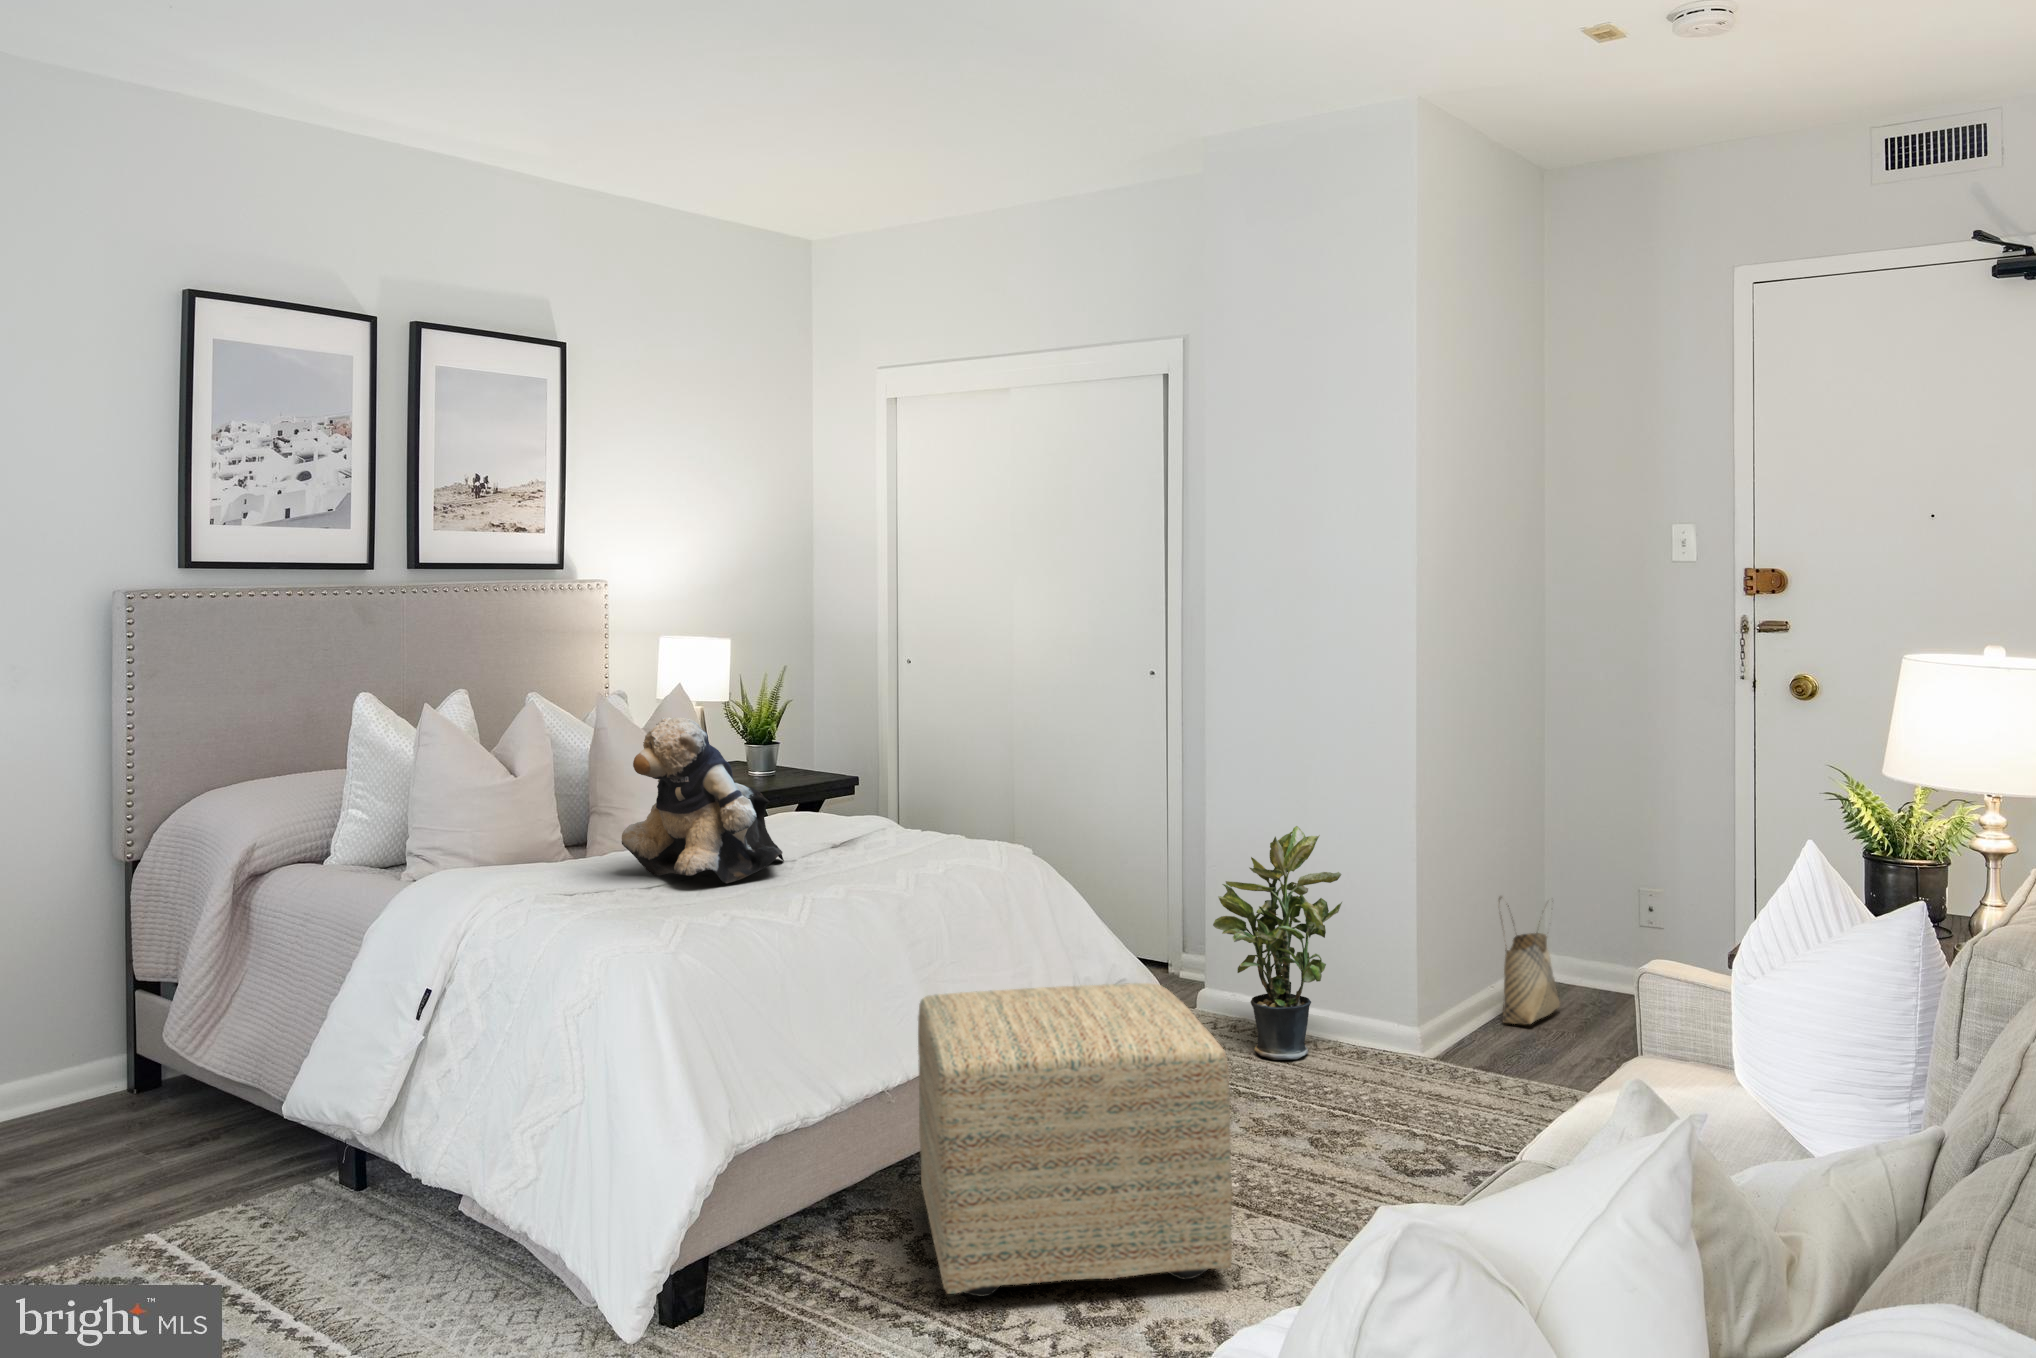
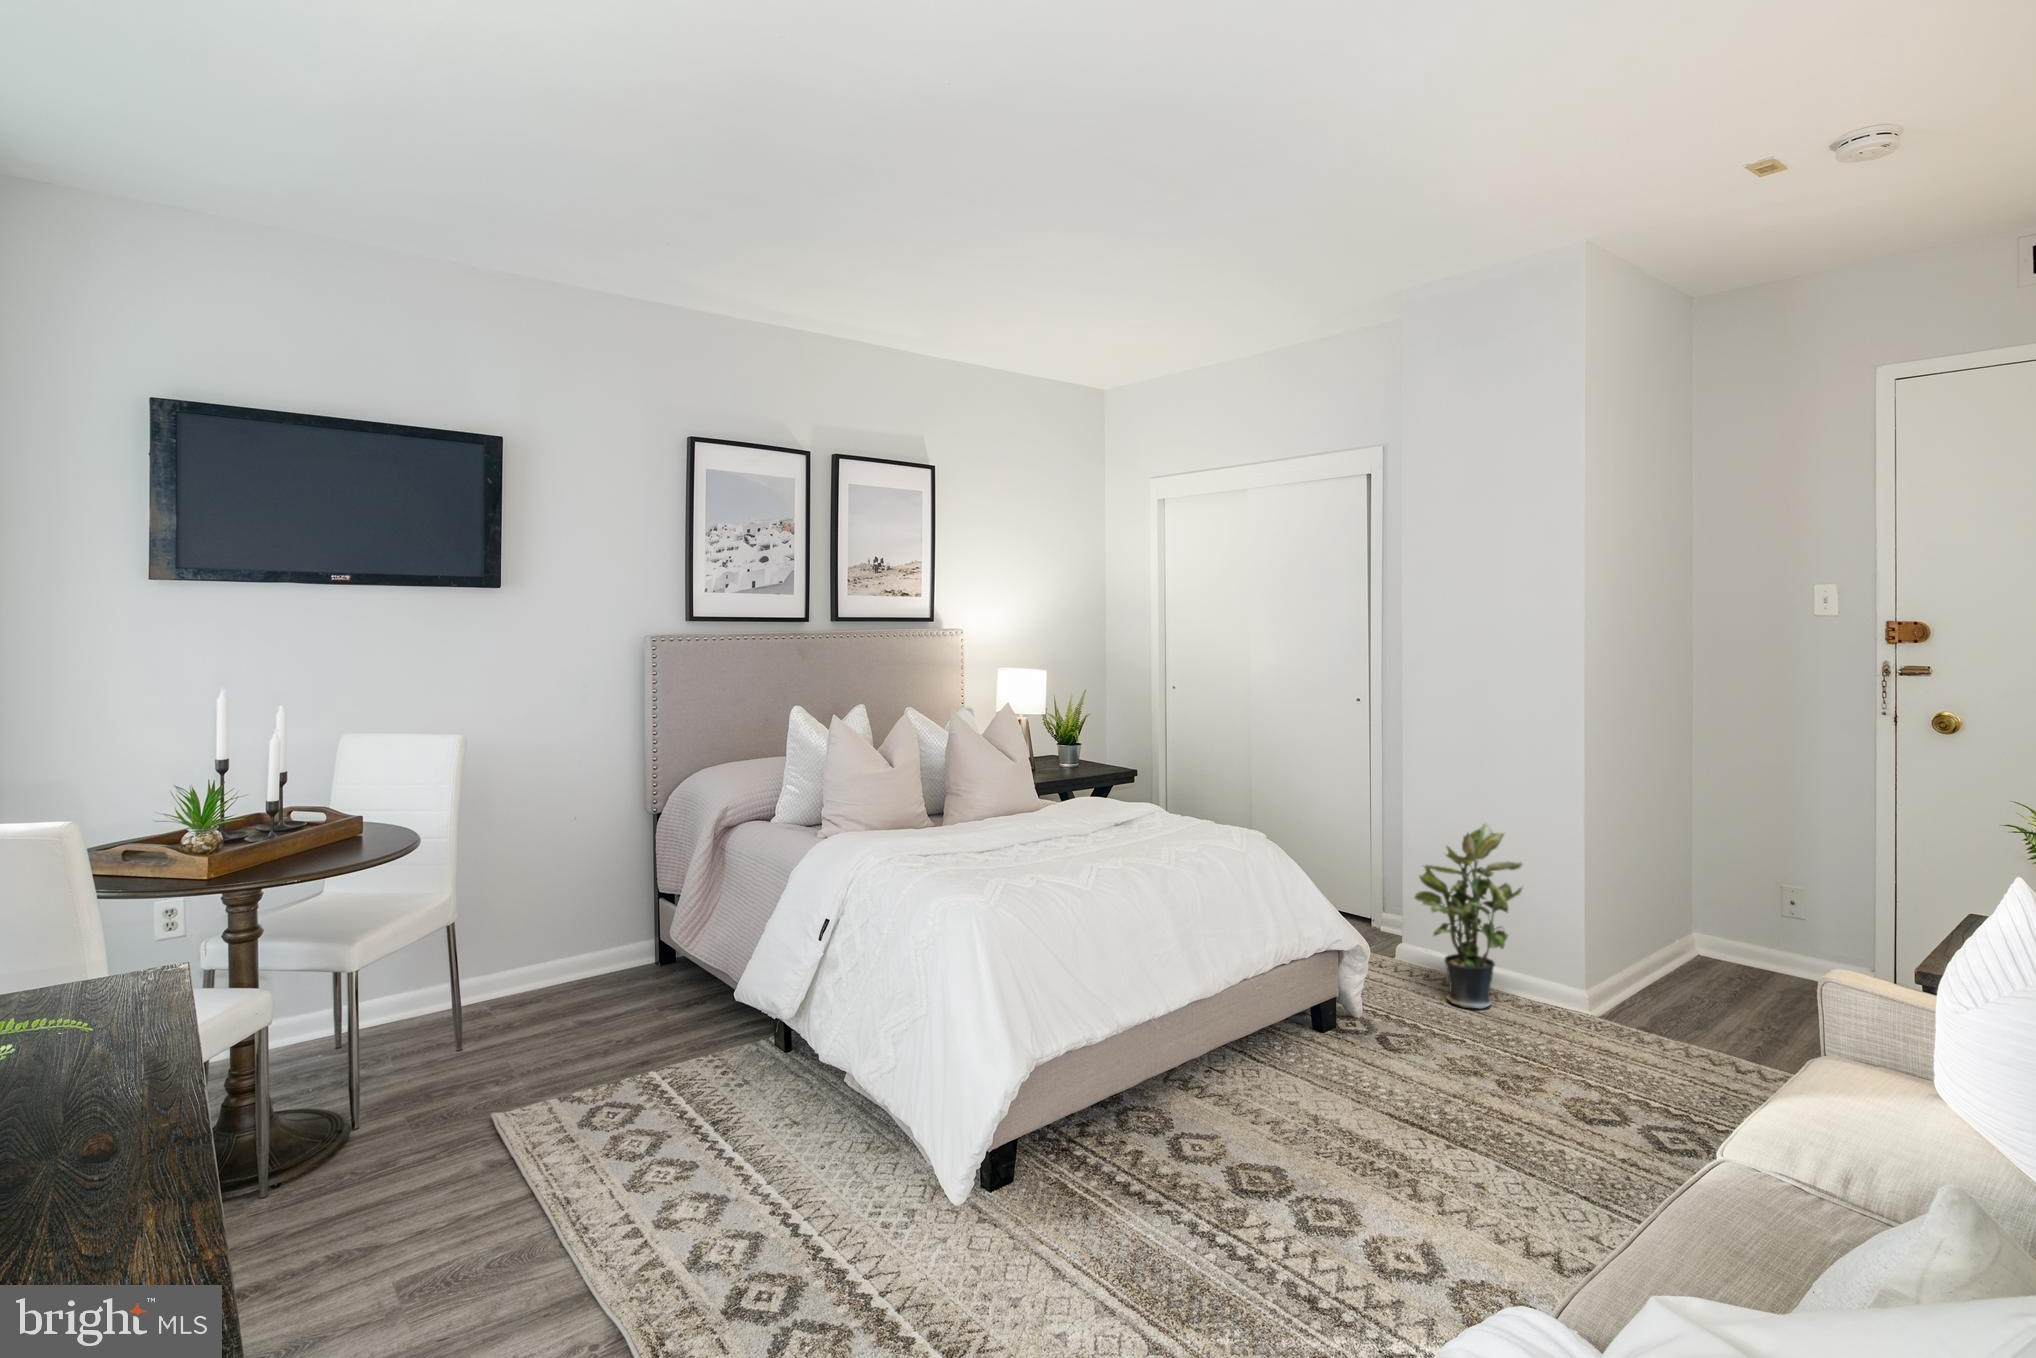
teddy bear: present [621,717,784,883] -> none [966,729,1083,854]
woven basket: present [1499,897,1560,1024] -> none [1658,886,1712,994]
ottoman: present [918,983,1233,1297] -> none [1181,948,1436,1200]

